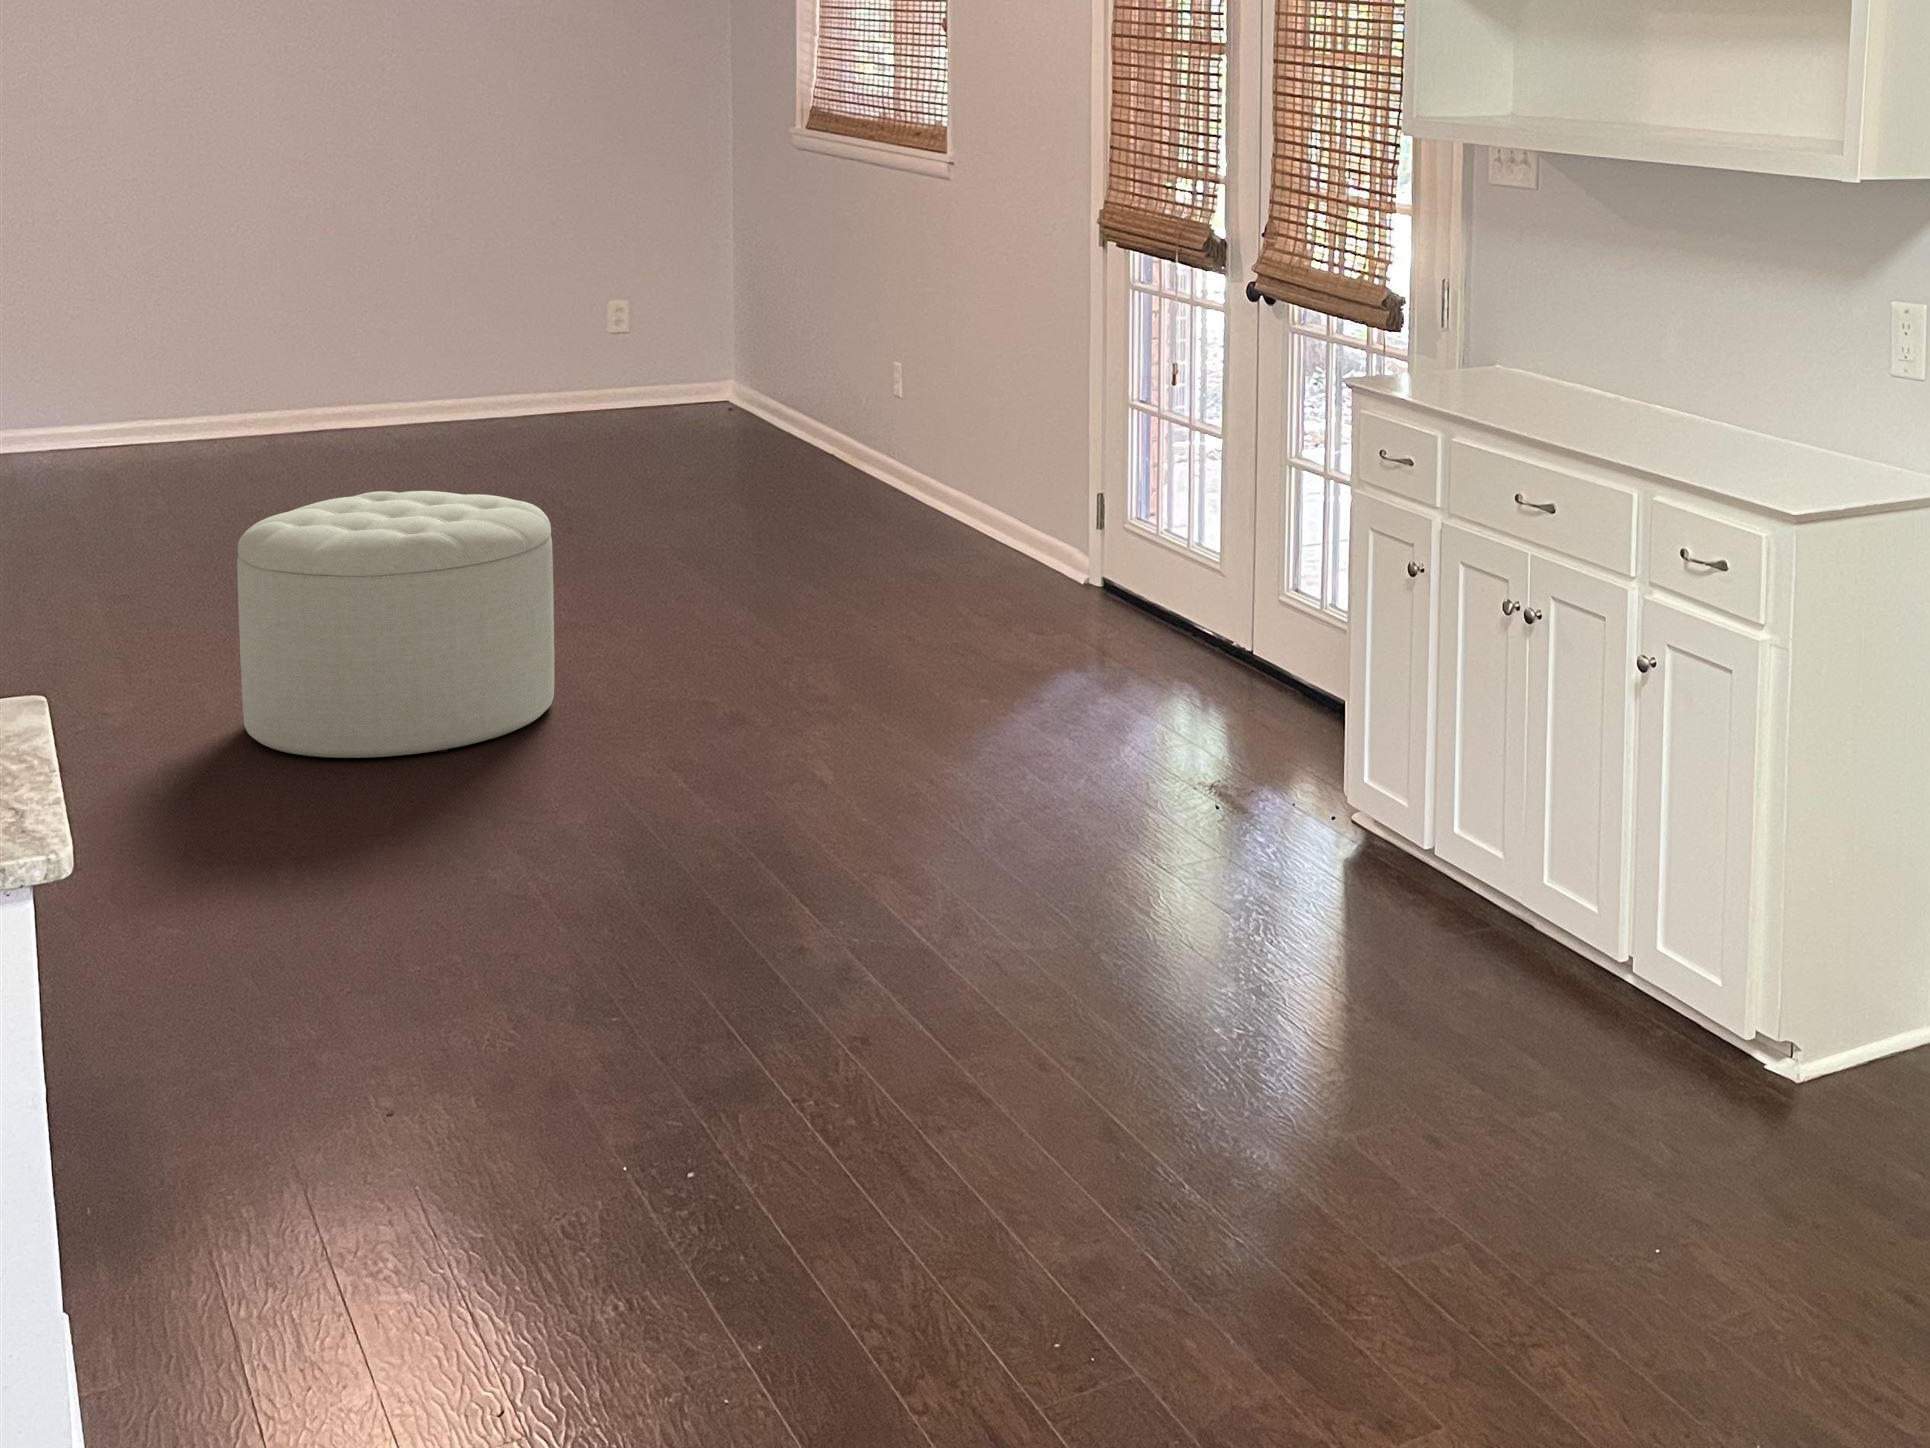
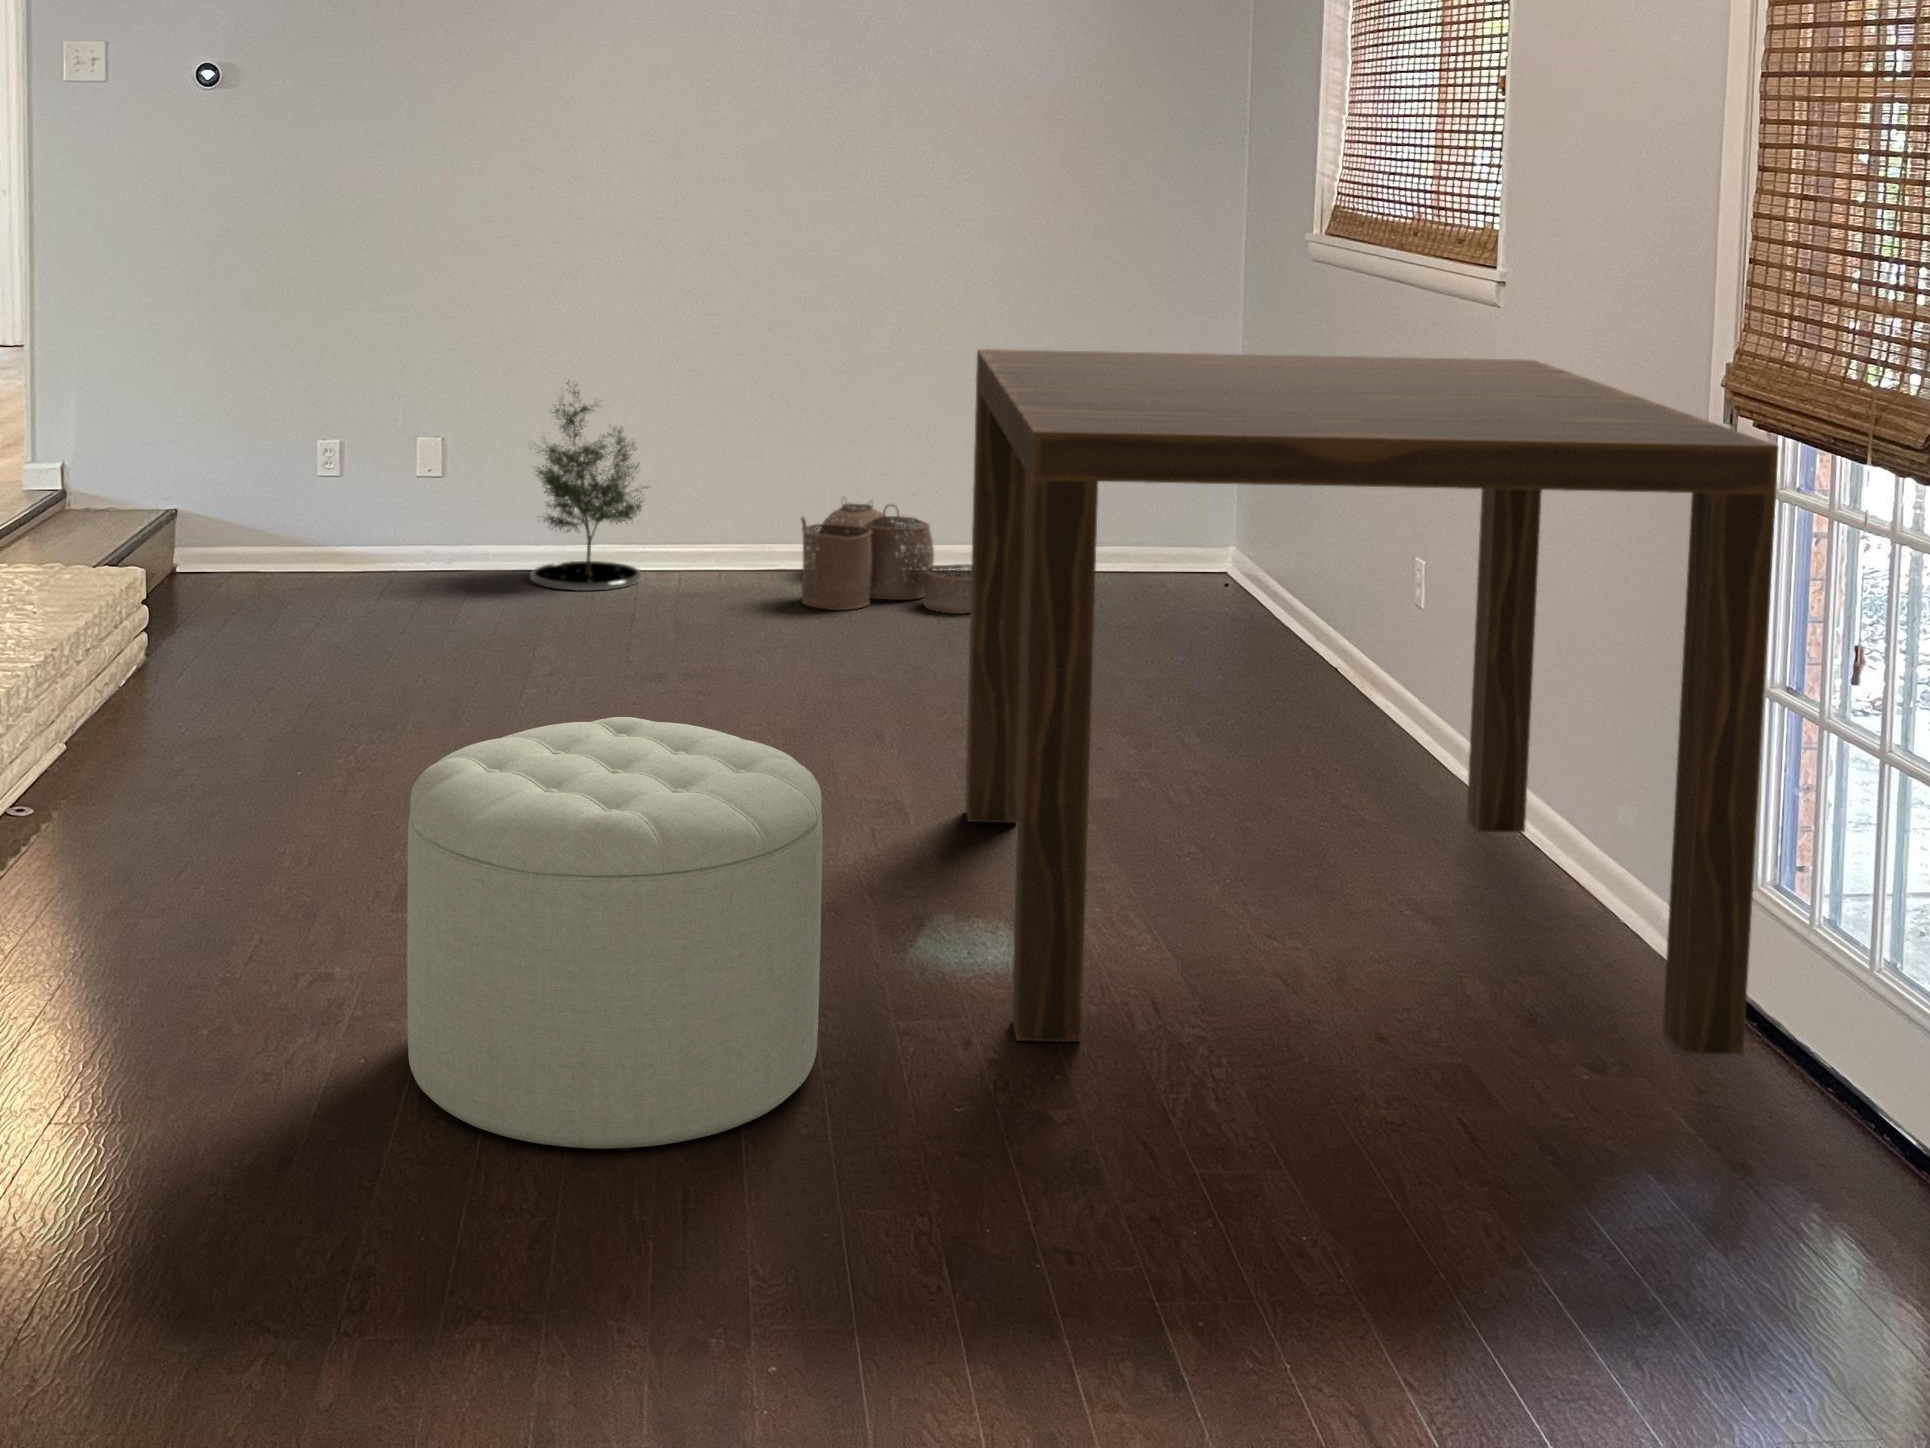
dining table: none [578,216,1130,670] -> present [965,349,1779,1054]
potted tree: none [56,277,191,469] -> present [530,380,648,591]
woven basket: none [354,367,538,460] -> present [801,498,971,614]

